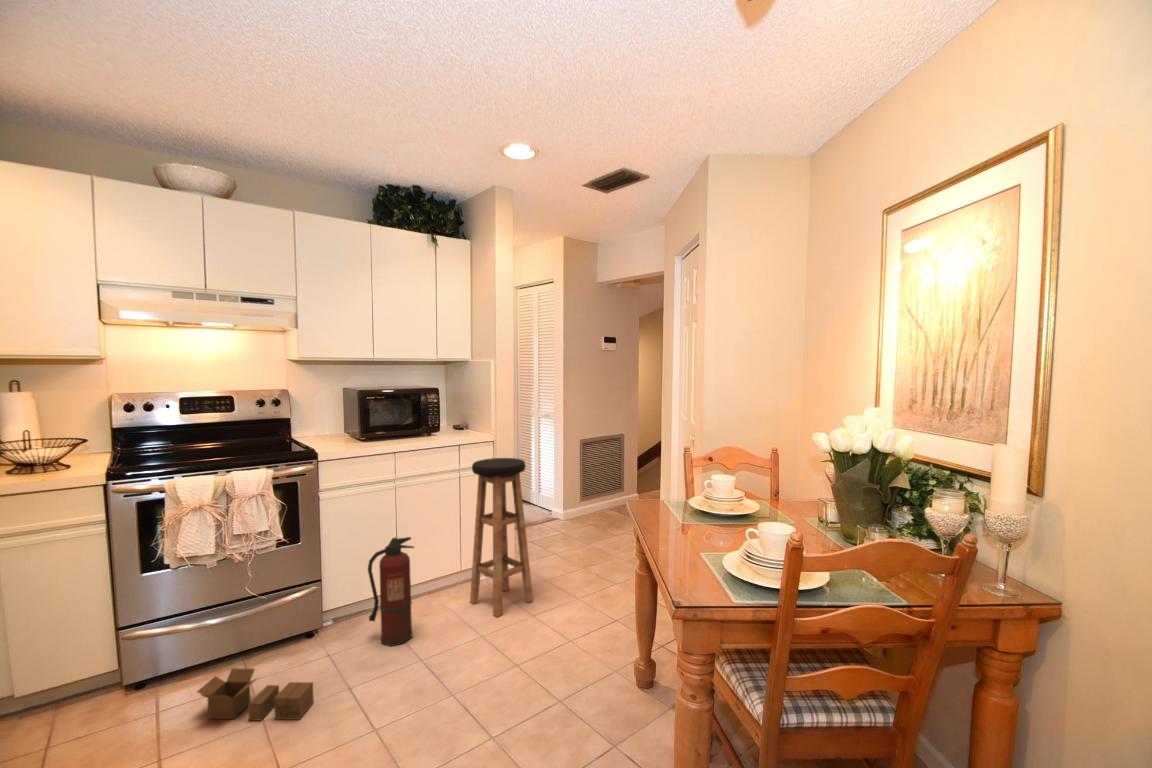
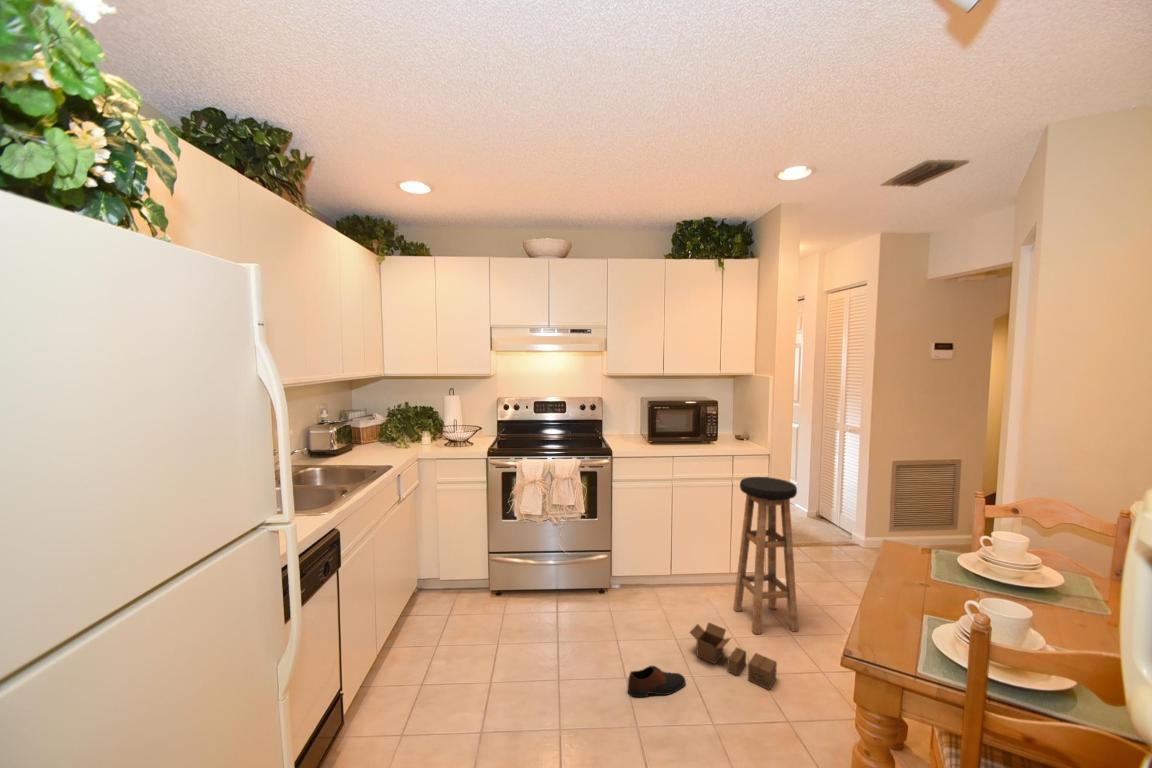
fire extinguisher: present [368,537,414,646] -> none [640,534,679,627]
cardboard box: present [197,668,314,721] -> present [690,623,777,689]
shoe: none [381,679,445,725] -> present [628,666,686,697]

